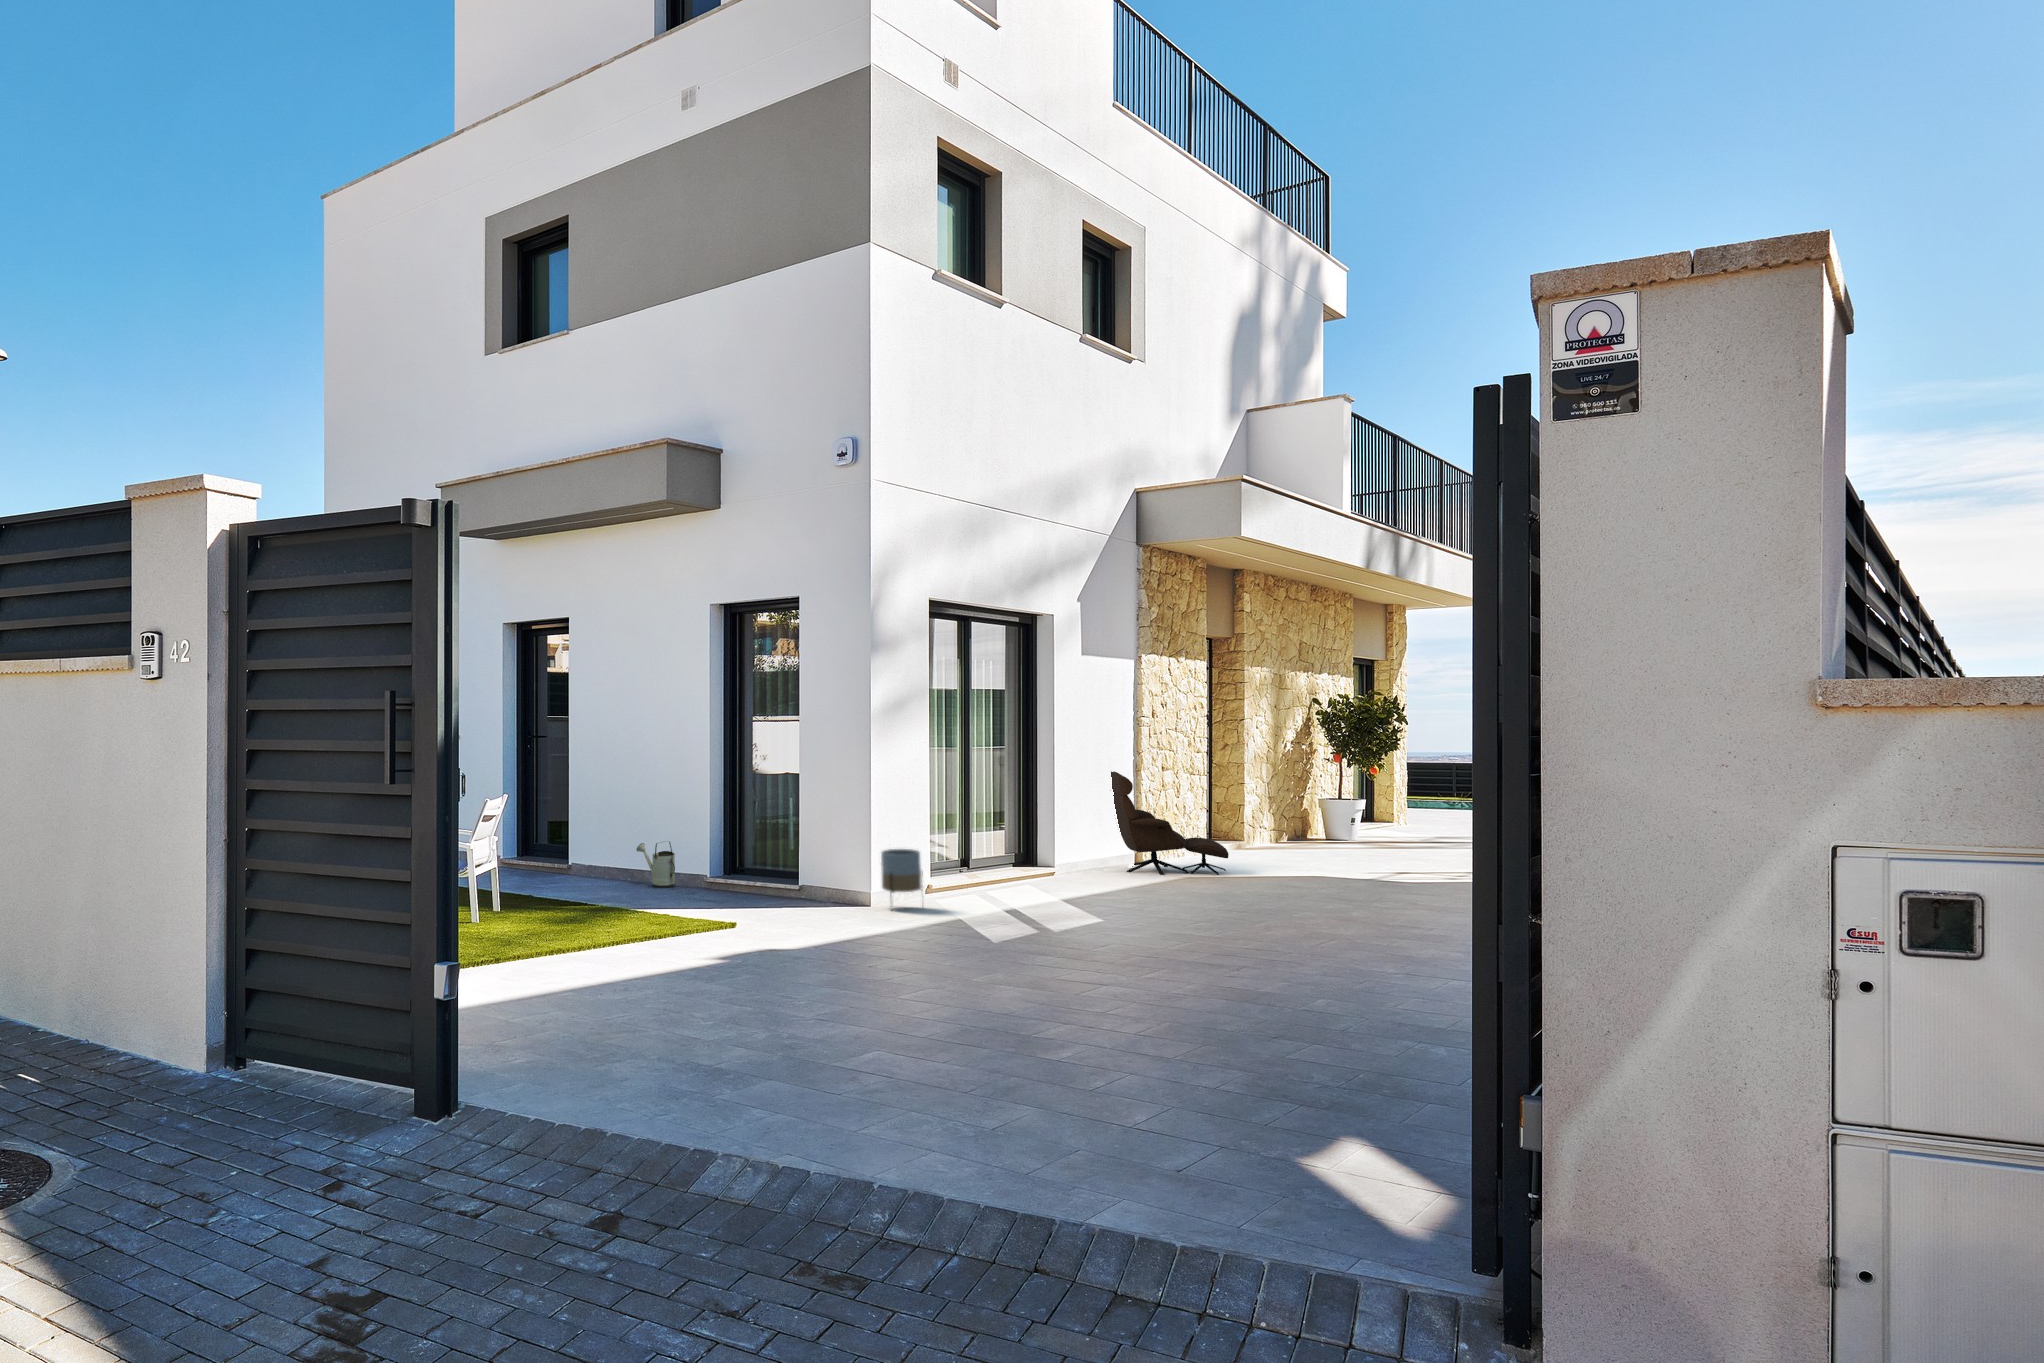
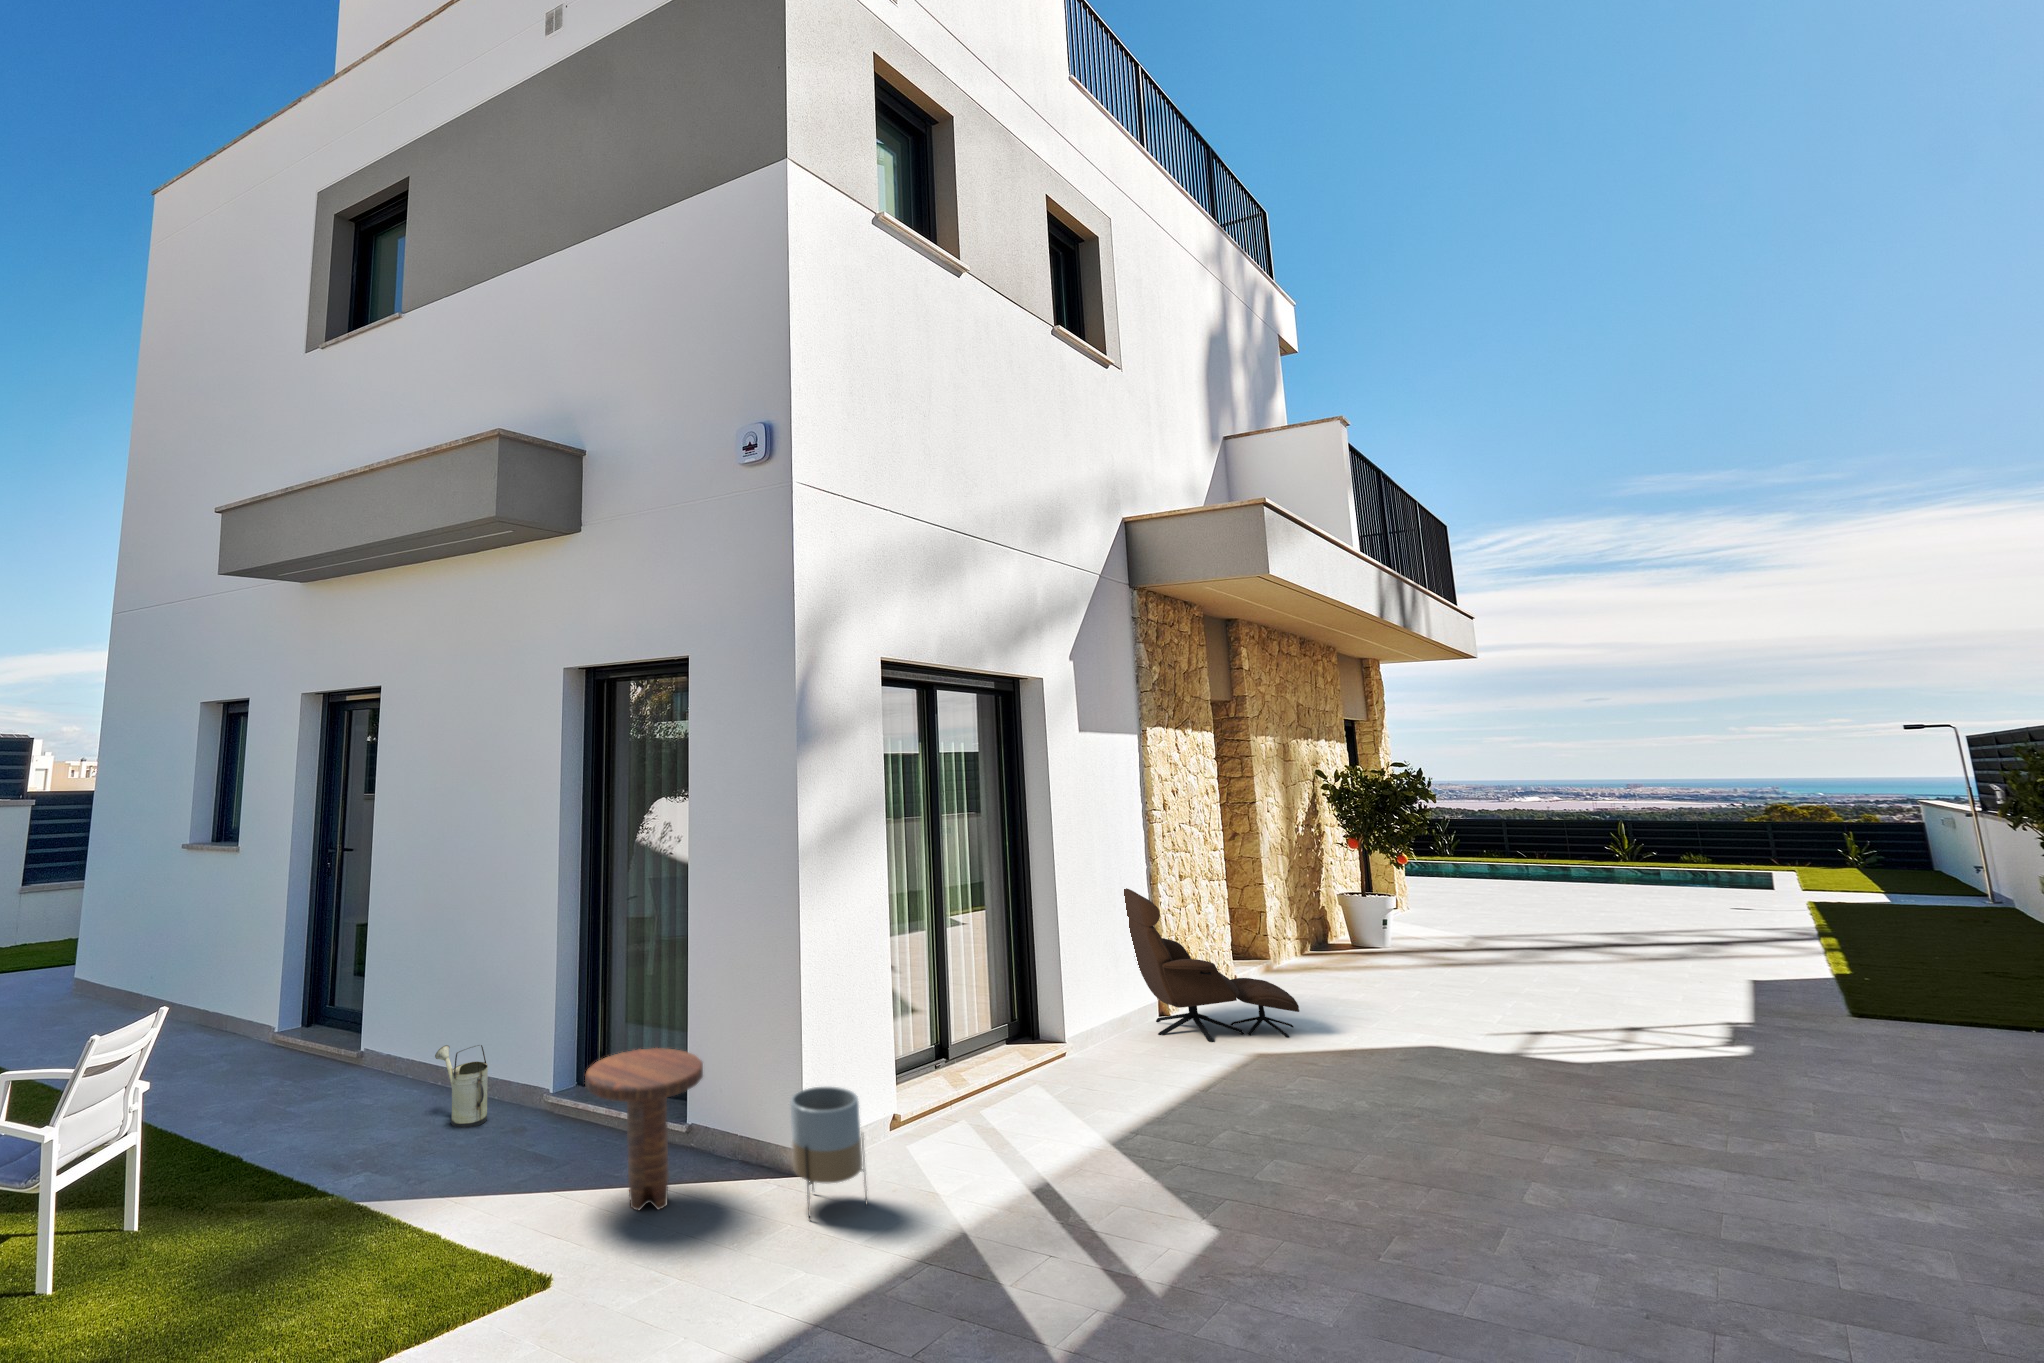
side table: none [762,829,830,908] -> present [585,1048,703,1211]

